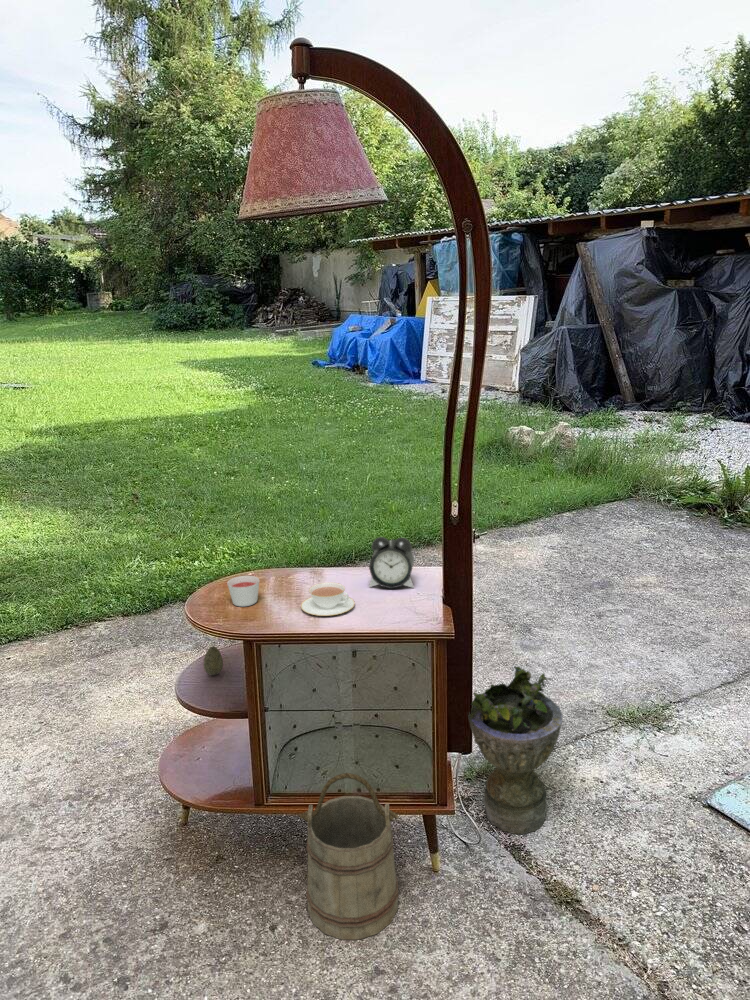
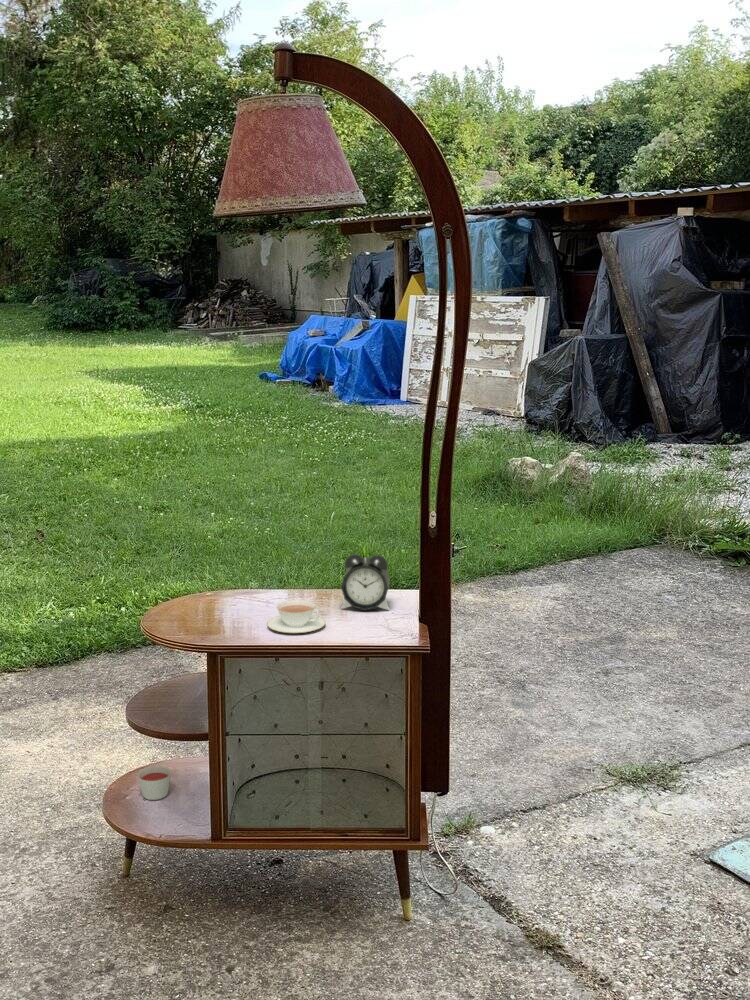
candle: present [227,576,259,606] -> present [138,766,171,800]
decorative egg: present [204,646,223,675] -> none [153,675,175,708]
planter: present [468,667,563,834] -> none [446,701,549,886]
bucket: present [300,773,398,940] -> none [262,798,369,981]

